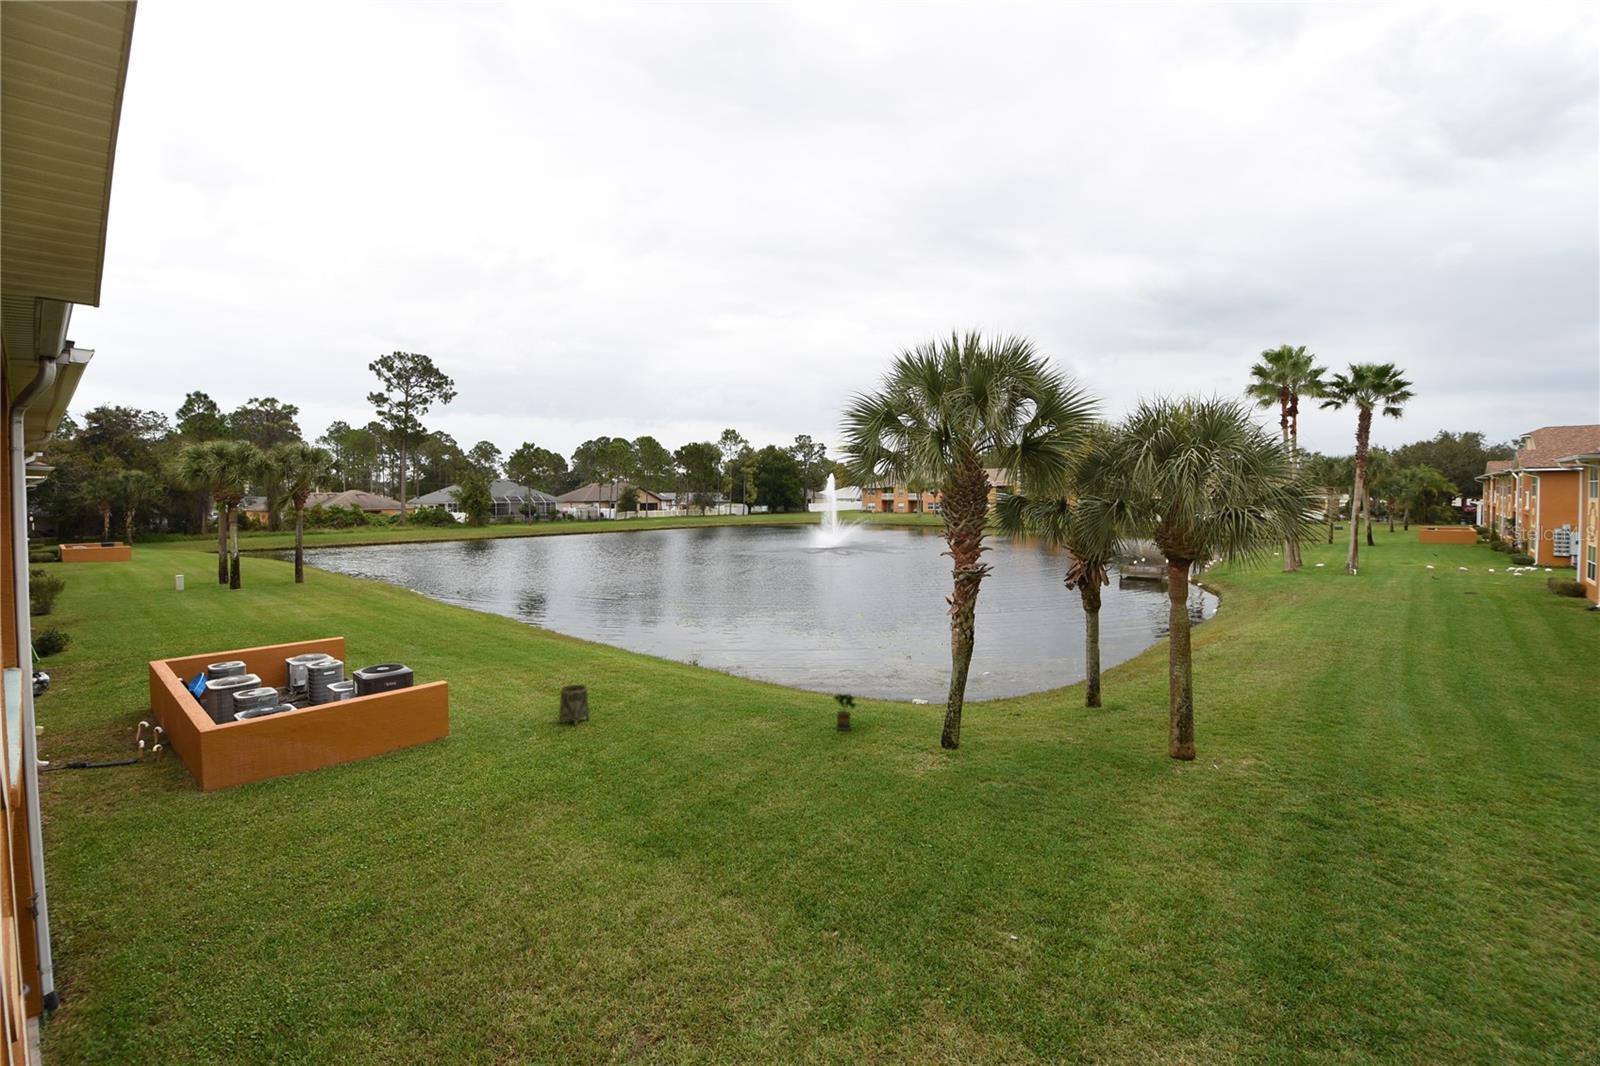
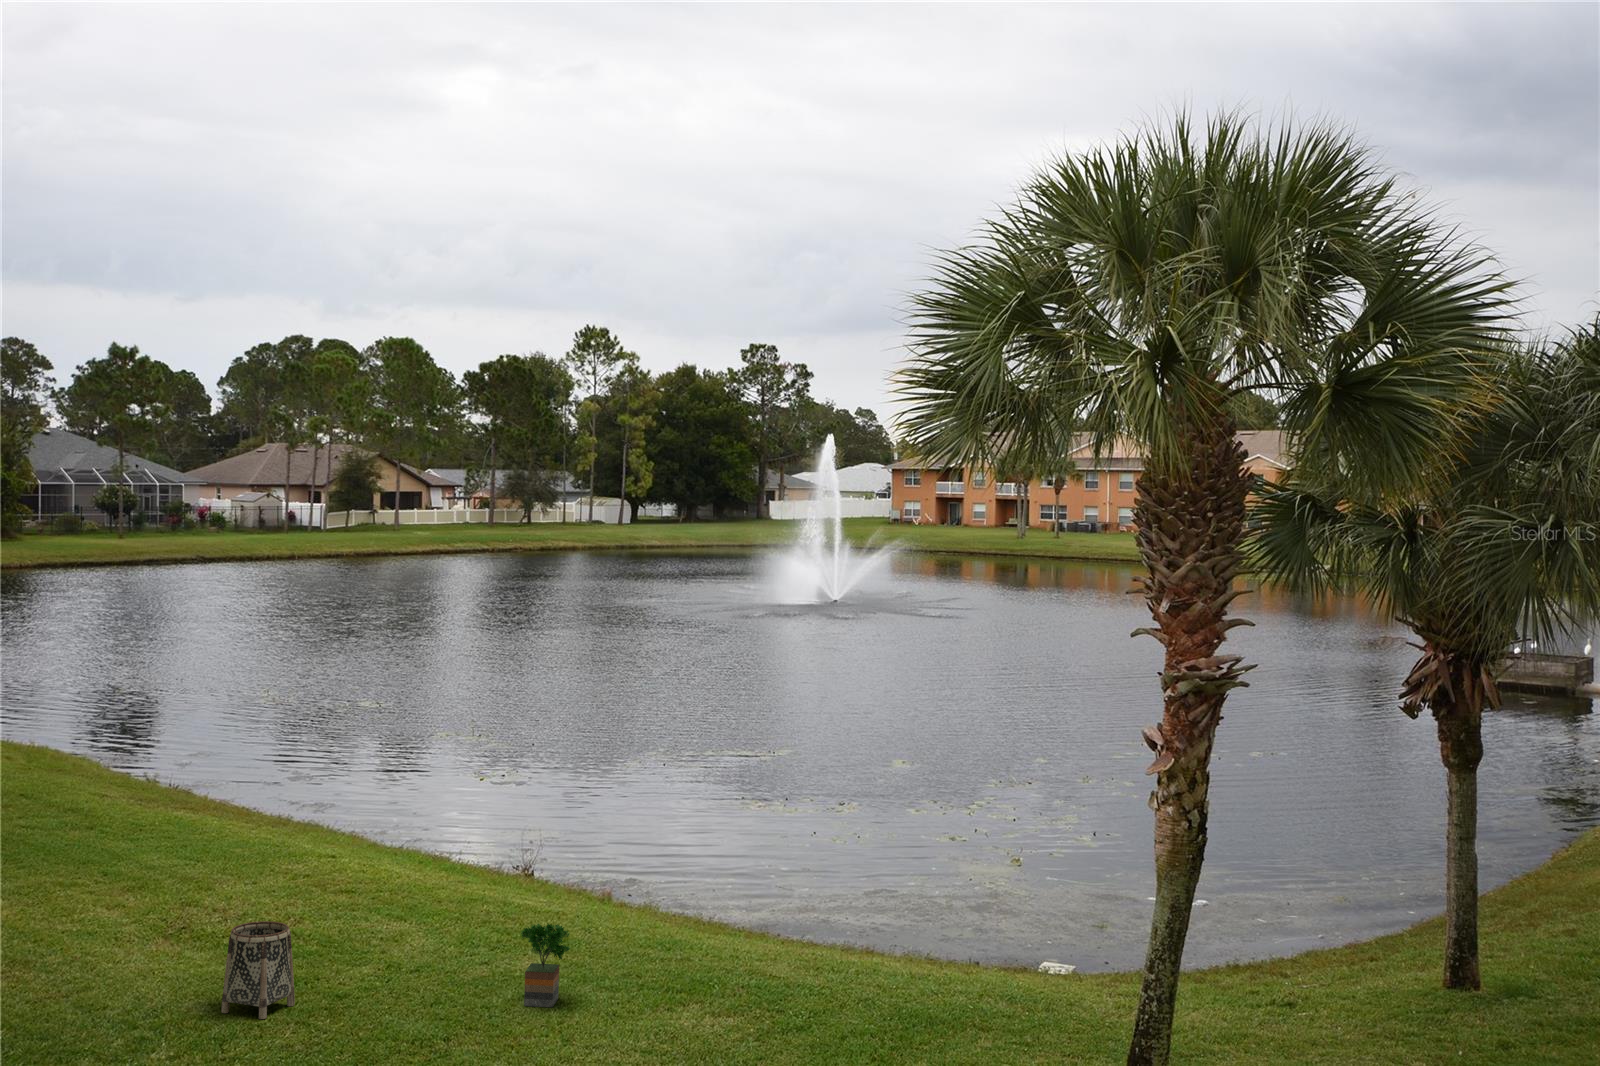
potted tree: present [834,694,855,731] -> present [521,923,570,1007]

